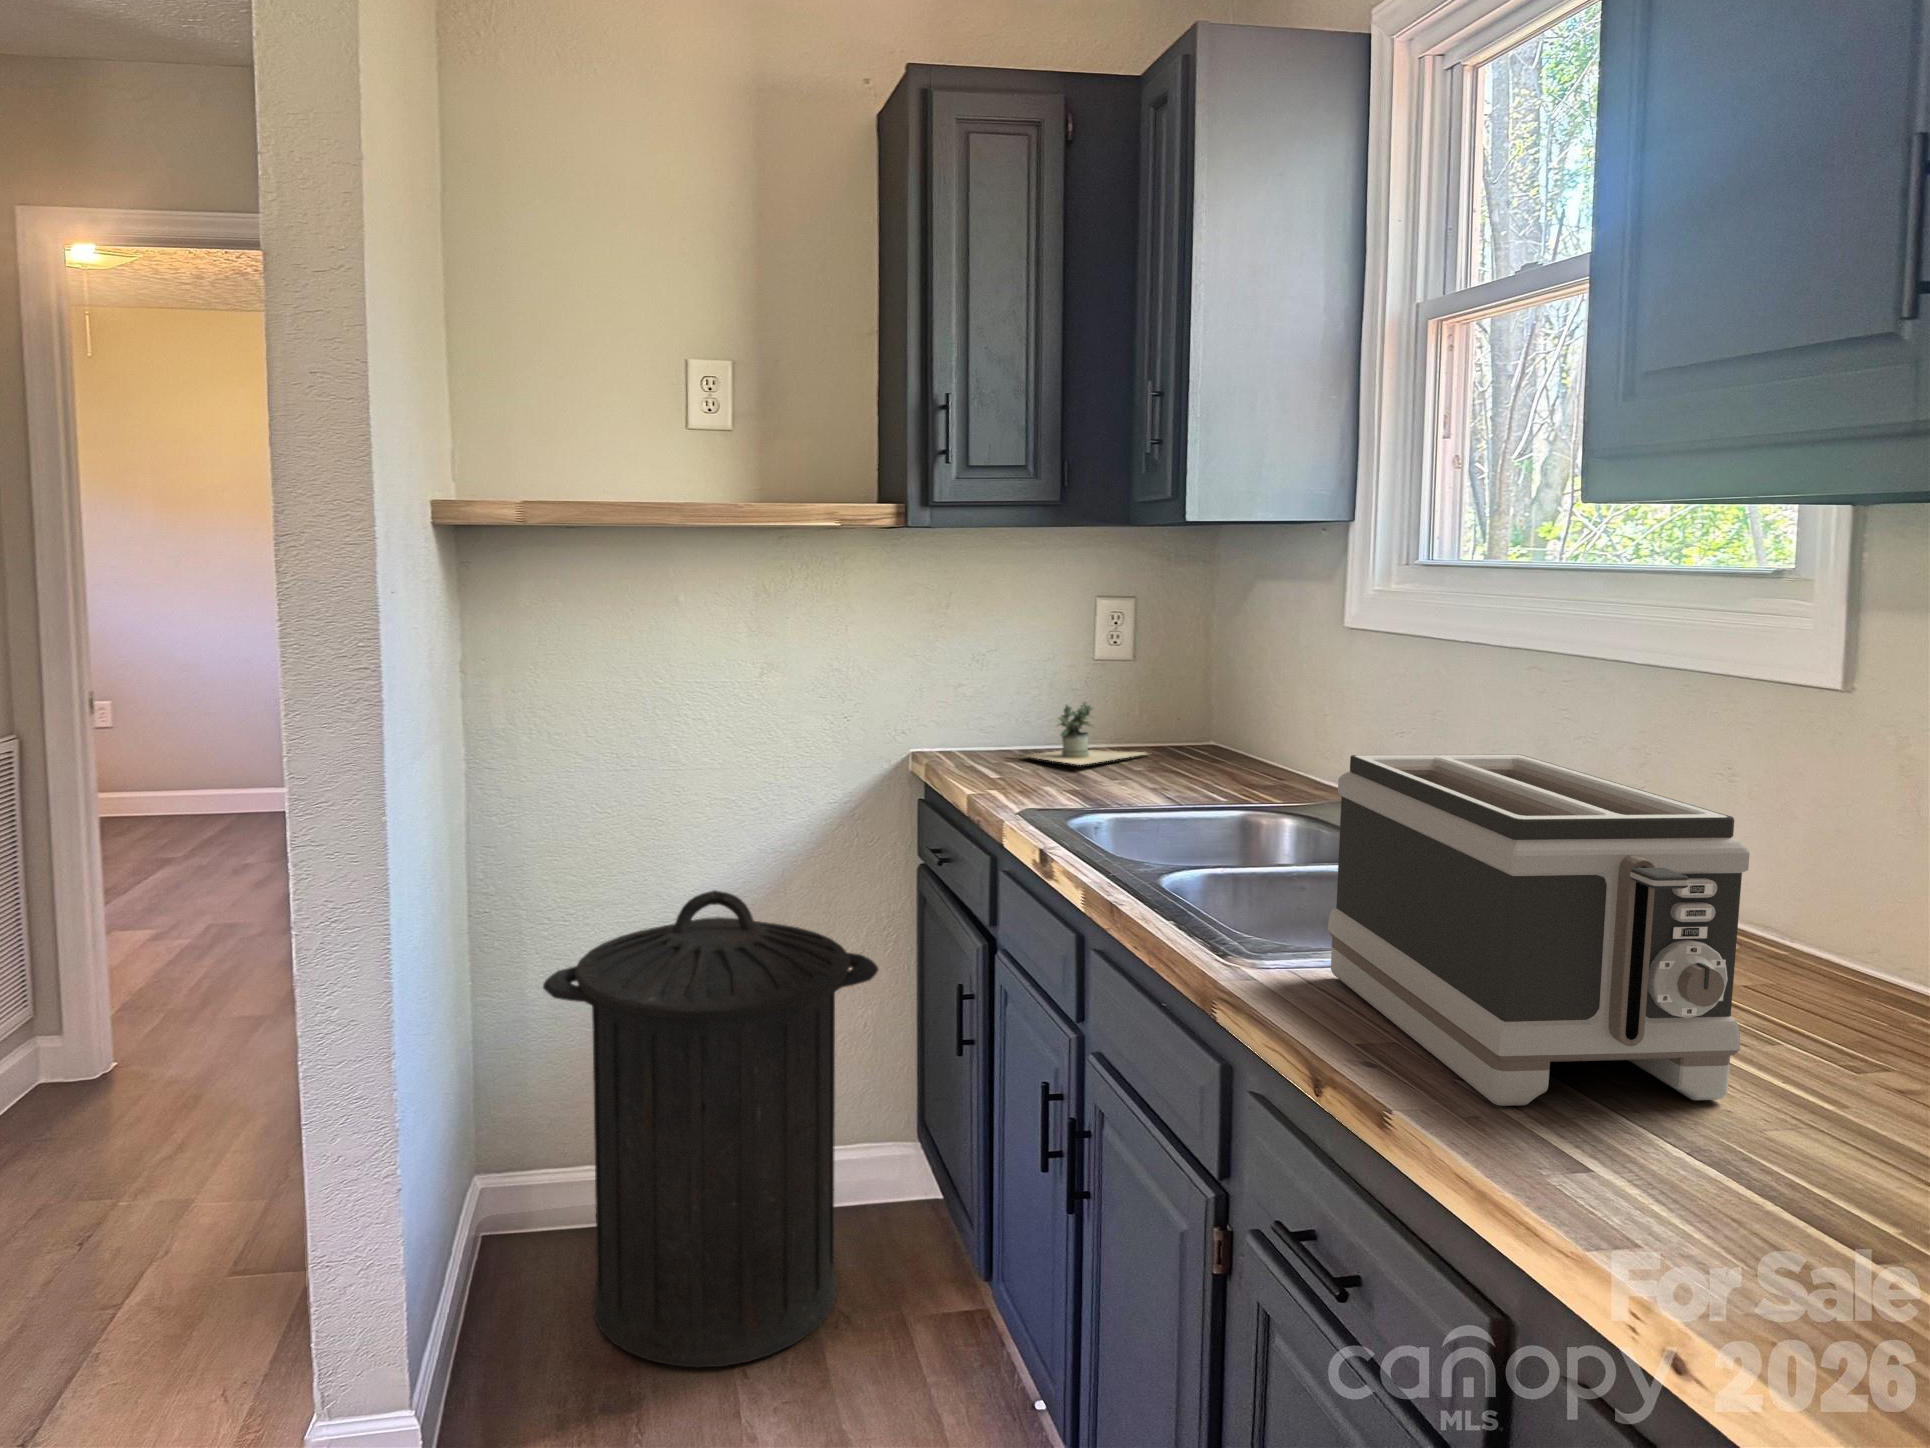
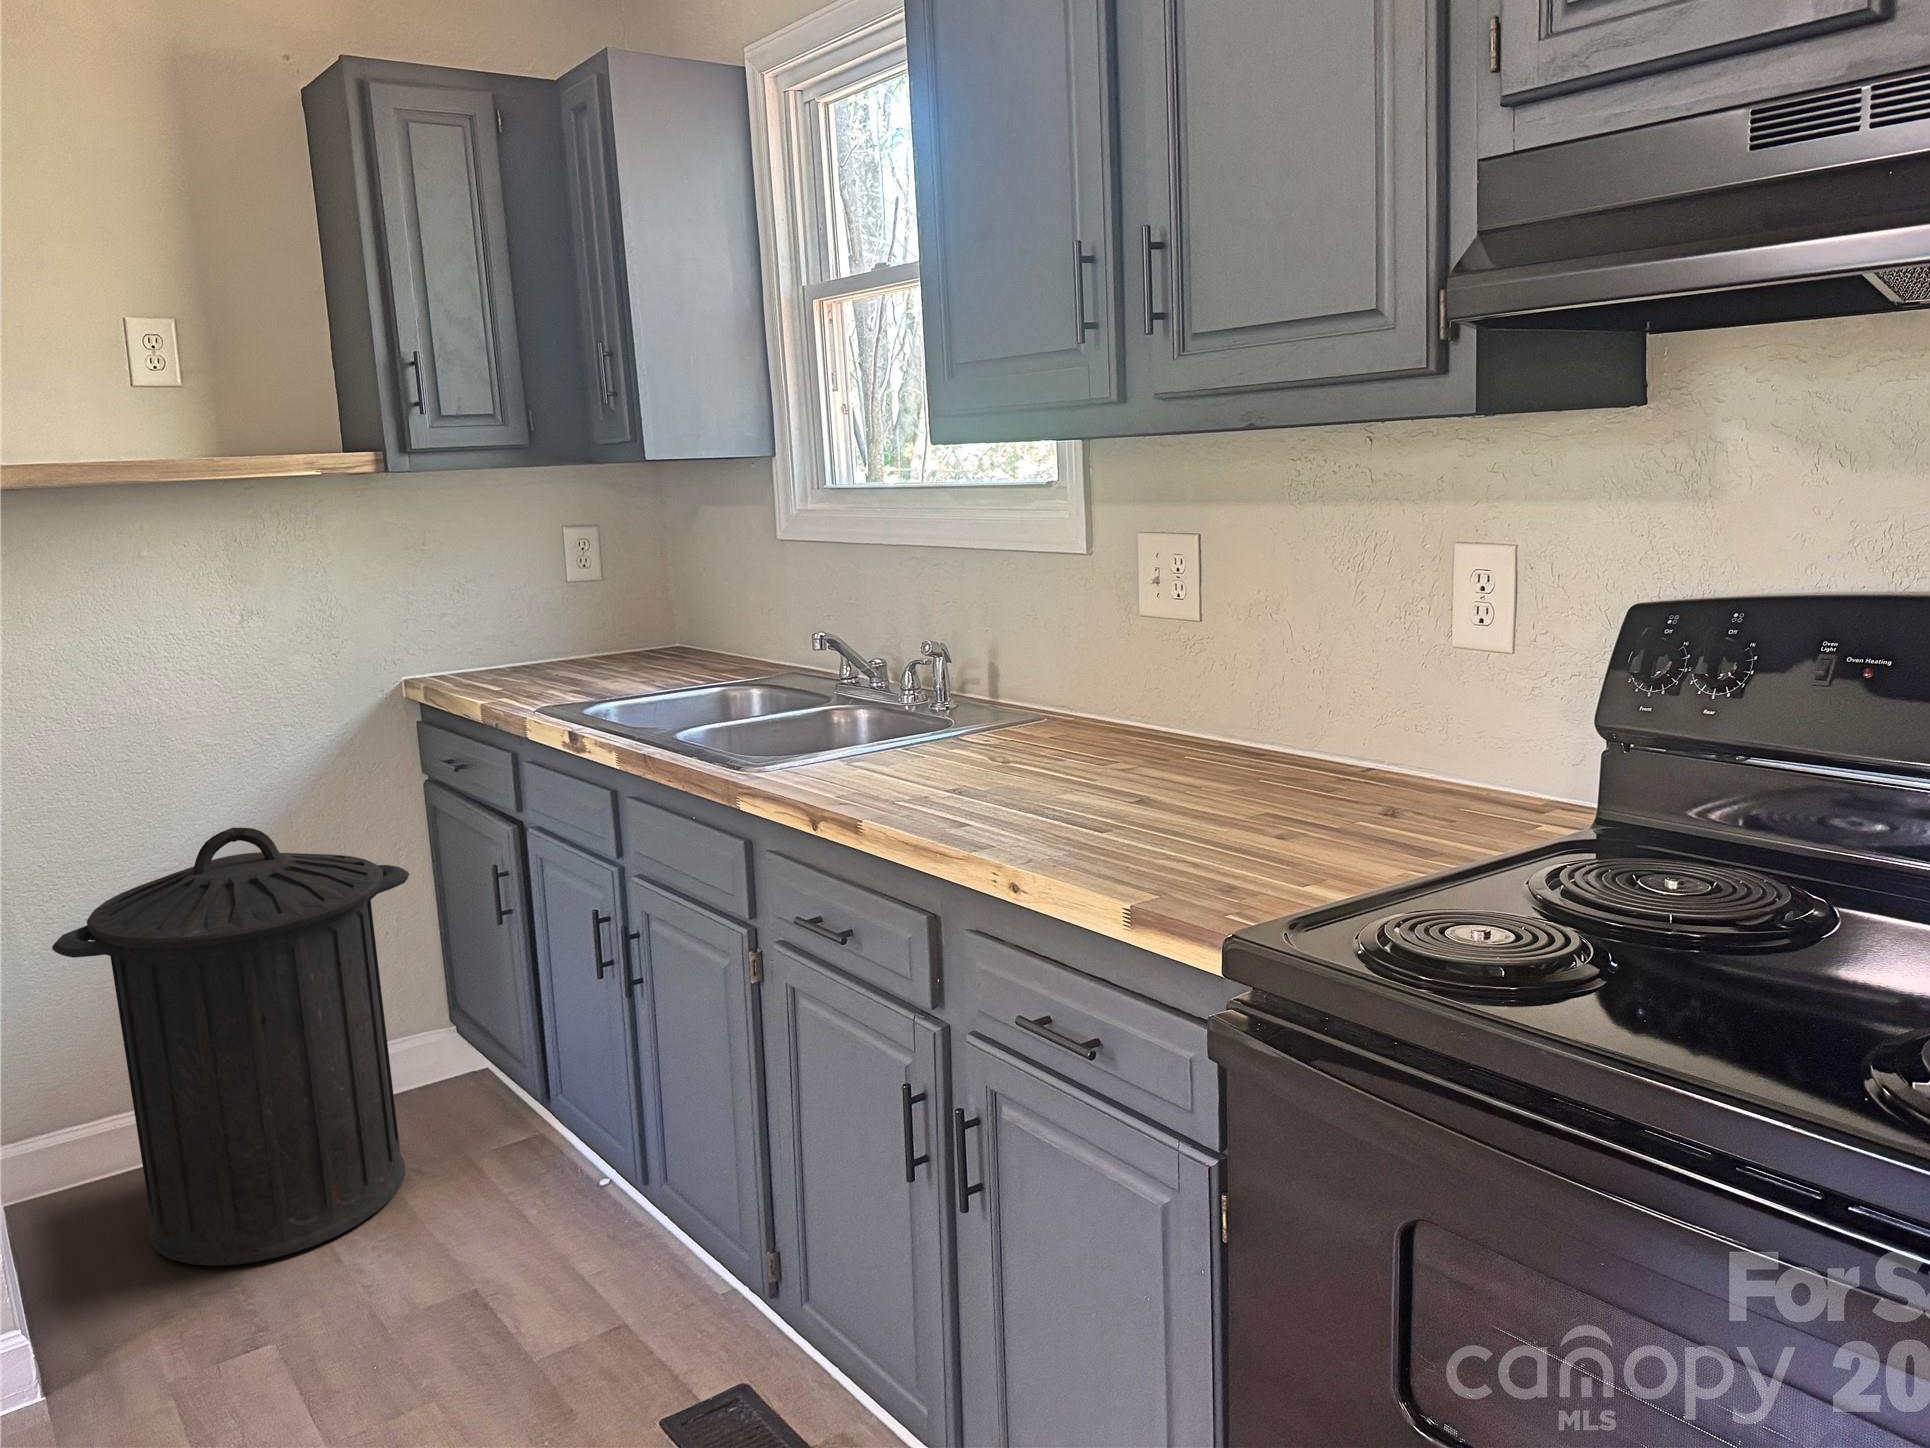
potted plant: present [1027,702,1179,765] -> none [513,615,648,669]
toaster: present [1328,754,1750,1106] -> none [804,612,1033,808]

